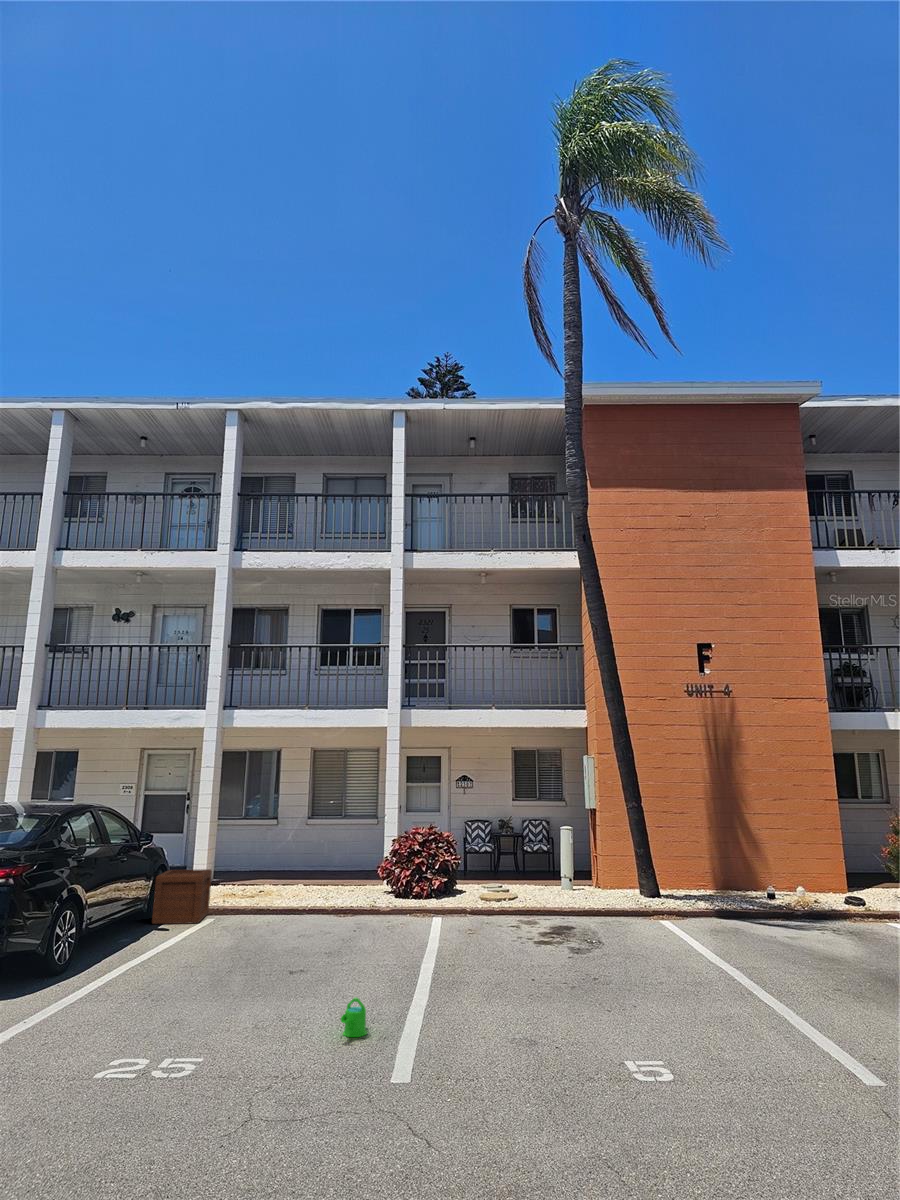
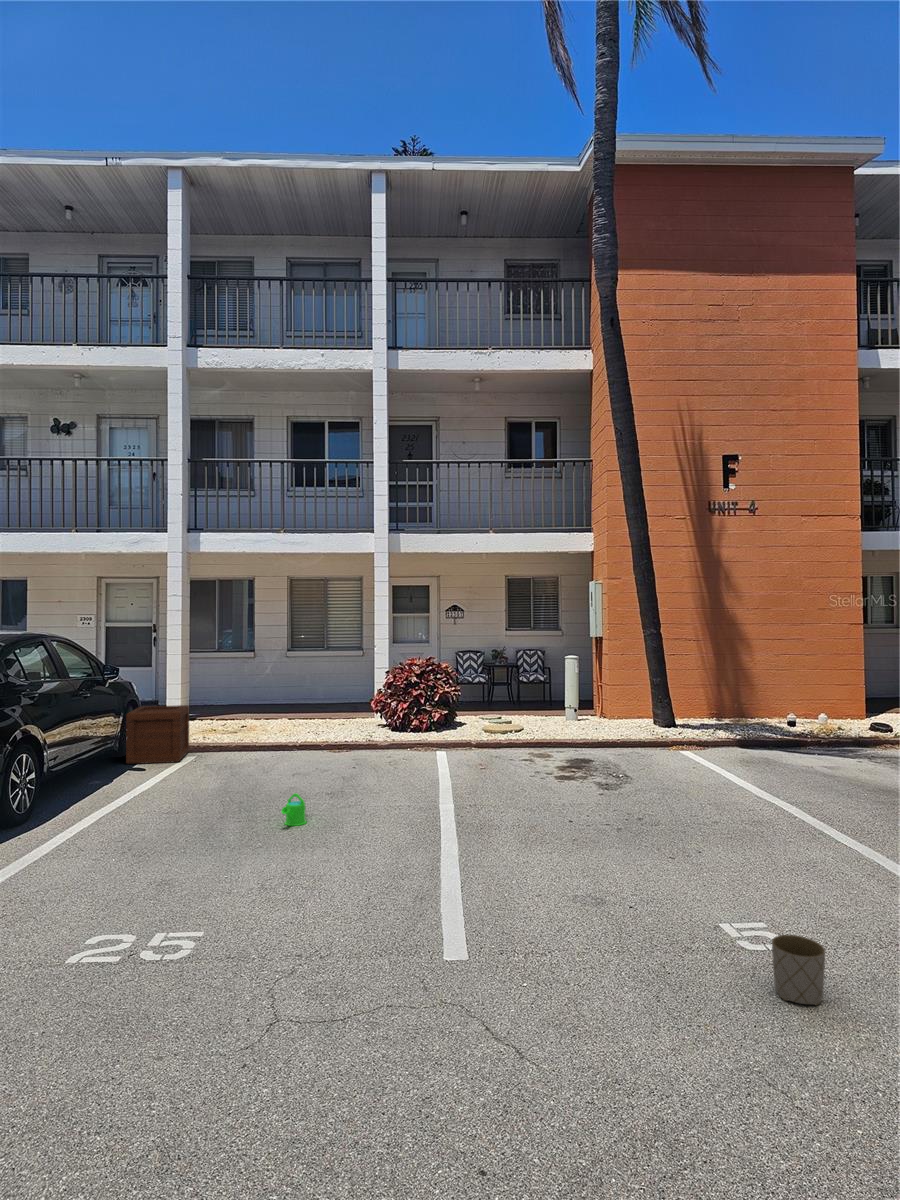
watering can: present [341,998,367,1037] -> present [281,794,307,826]
planter: none [644,1063,684,1123] -> present [772,935,825,1006]

